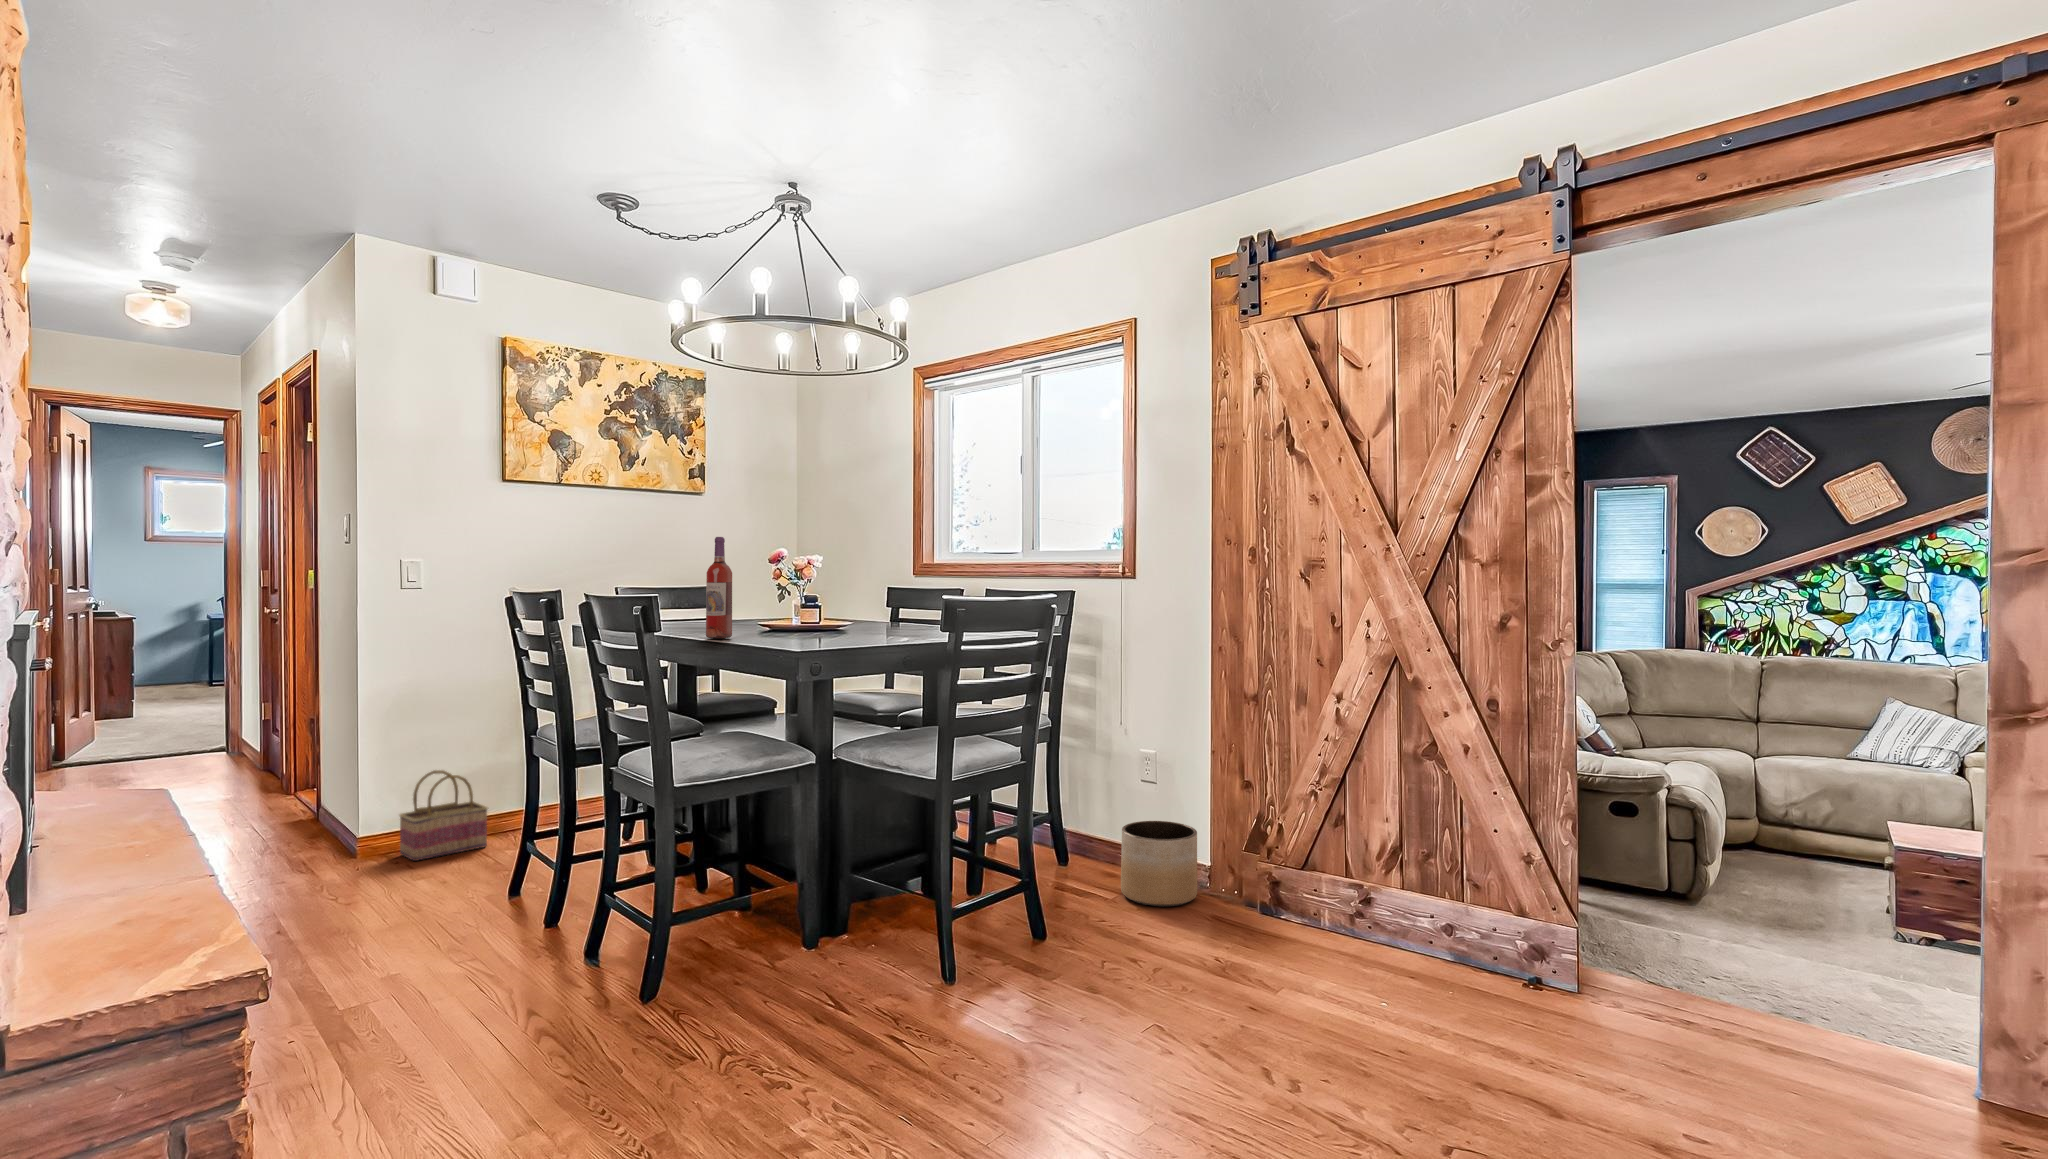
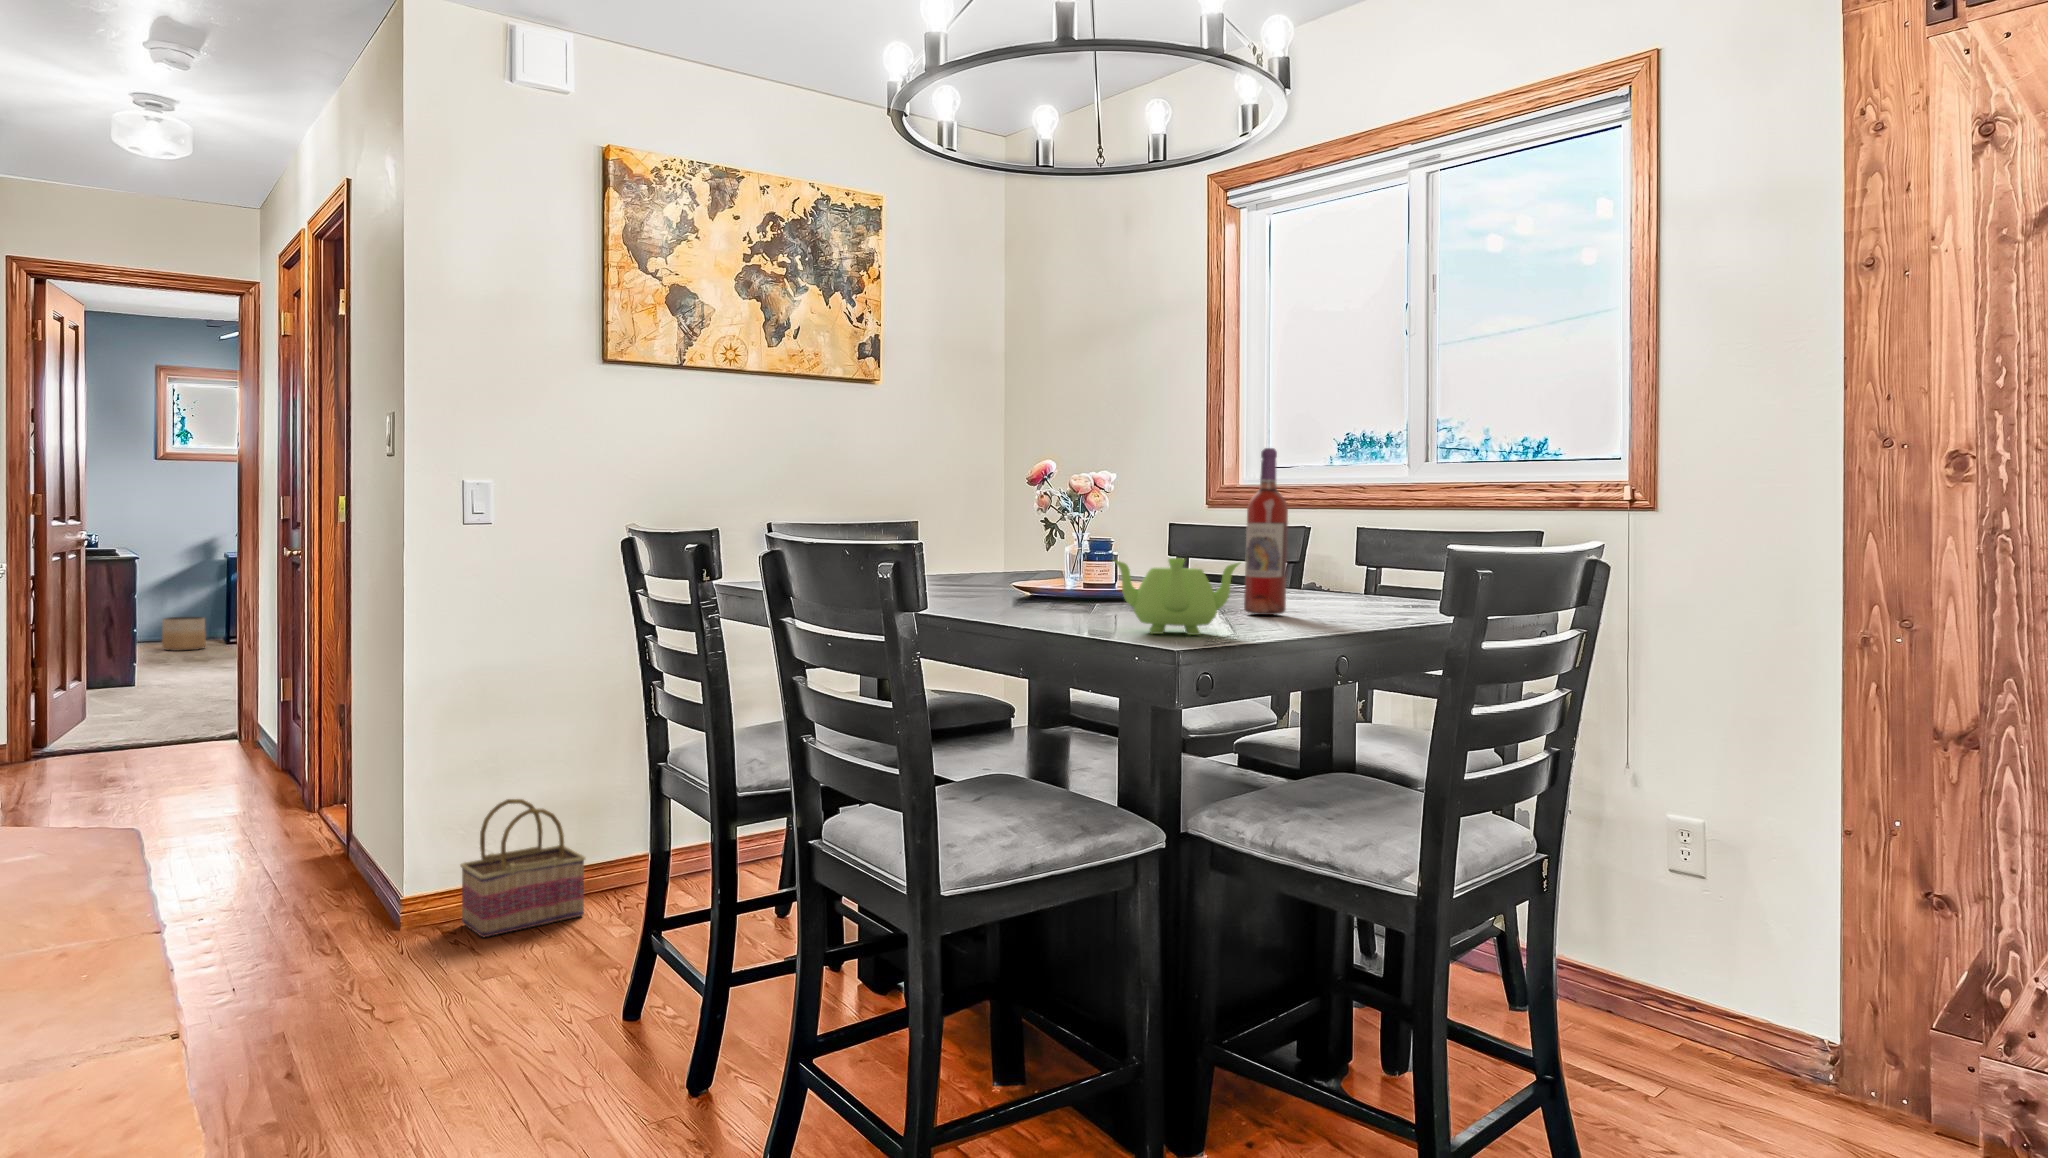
wine bottle: present [706,537,732,639] -> present [1244,448,1288,615]
teapot: none [779,605,850,645] -> present [1114,558,1240,635]
planter: present [1121,821,1197,906] -> present [162,617,206,651]

